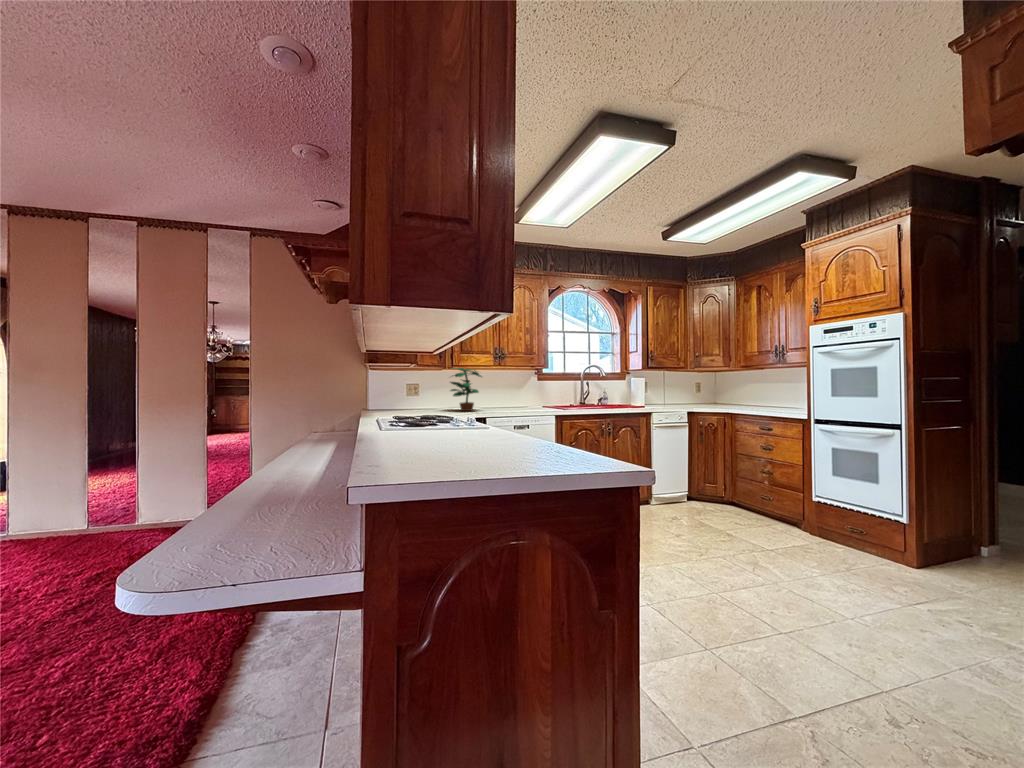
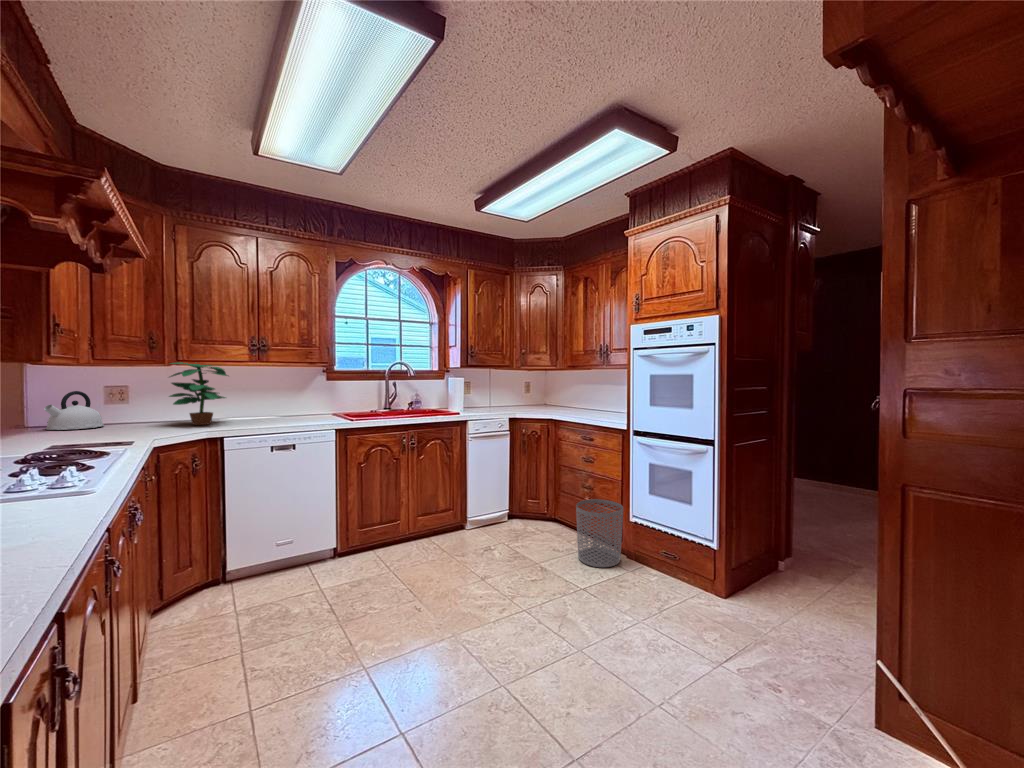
kettle: none [385,387,413,412] -> present [44,391,104,430]
waste bin: none [758,481,805,539] -> present [576,499,623,567]

